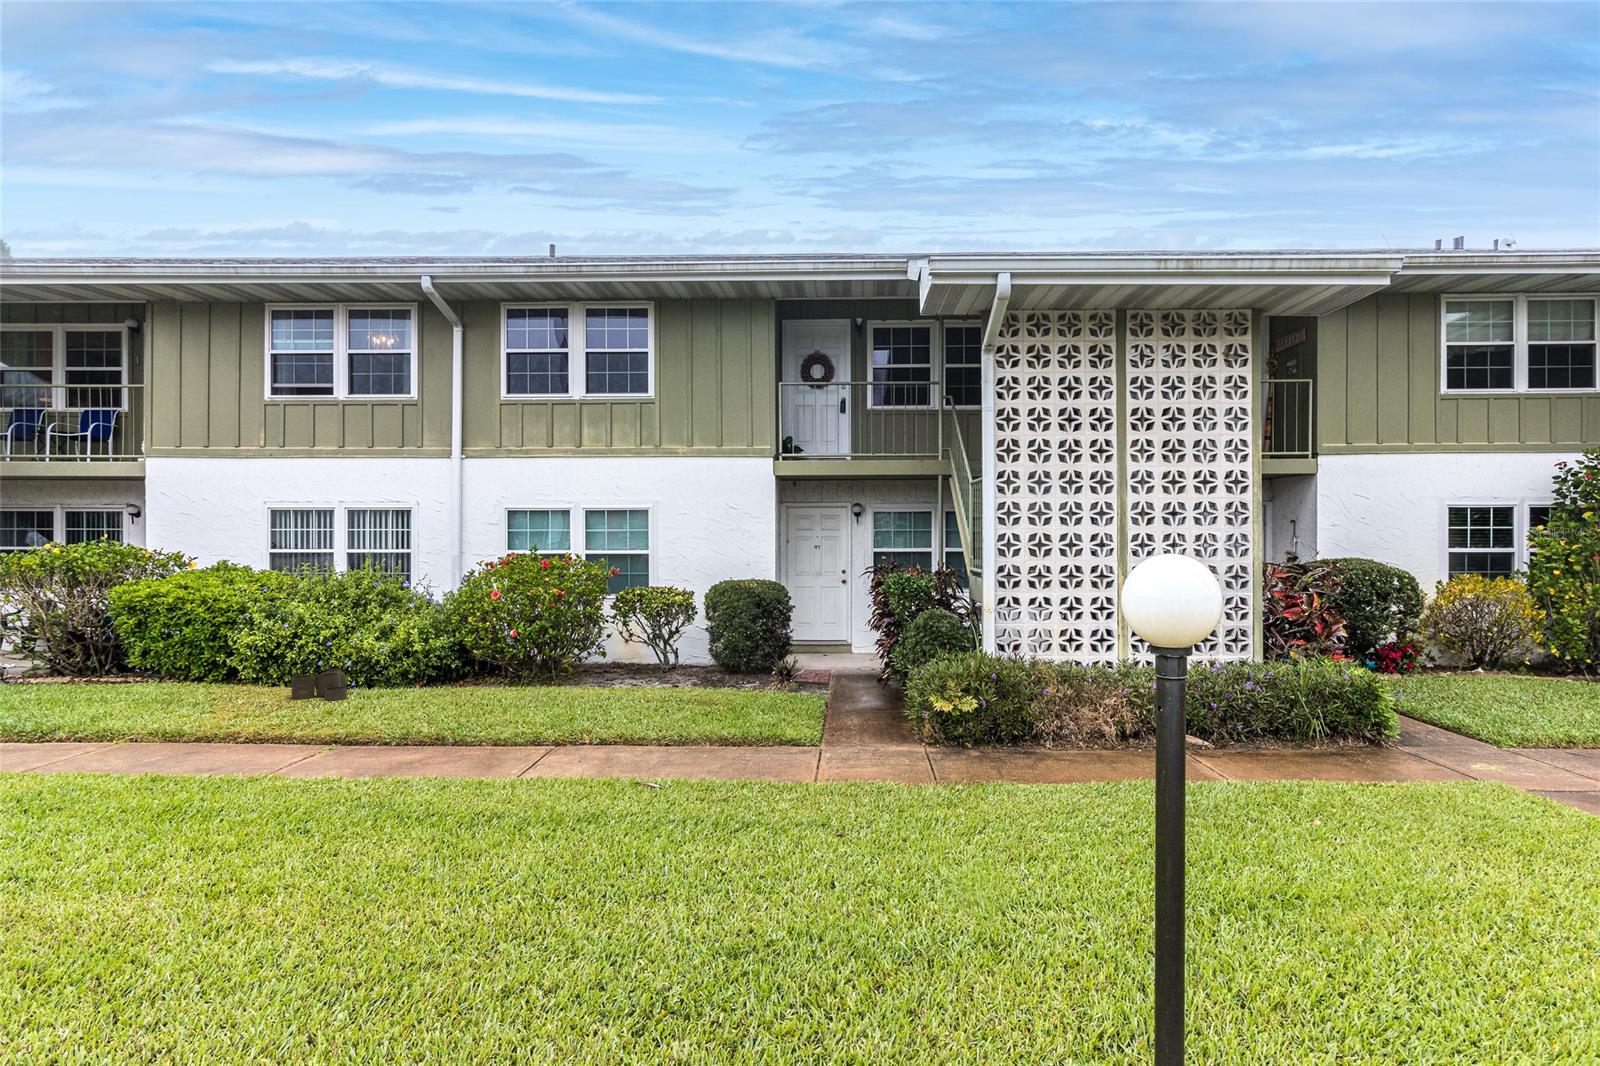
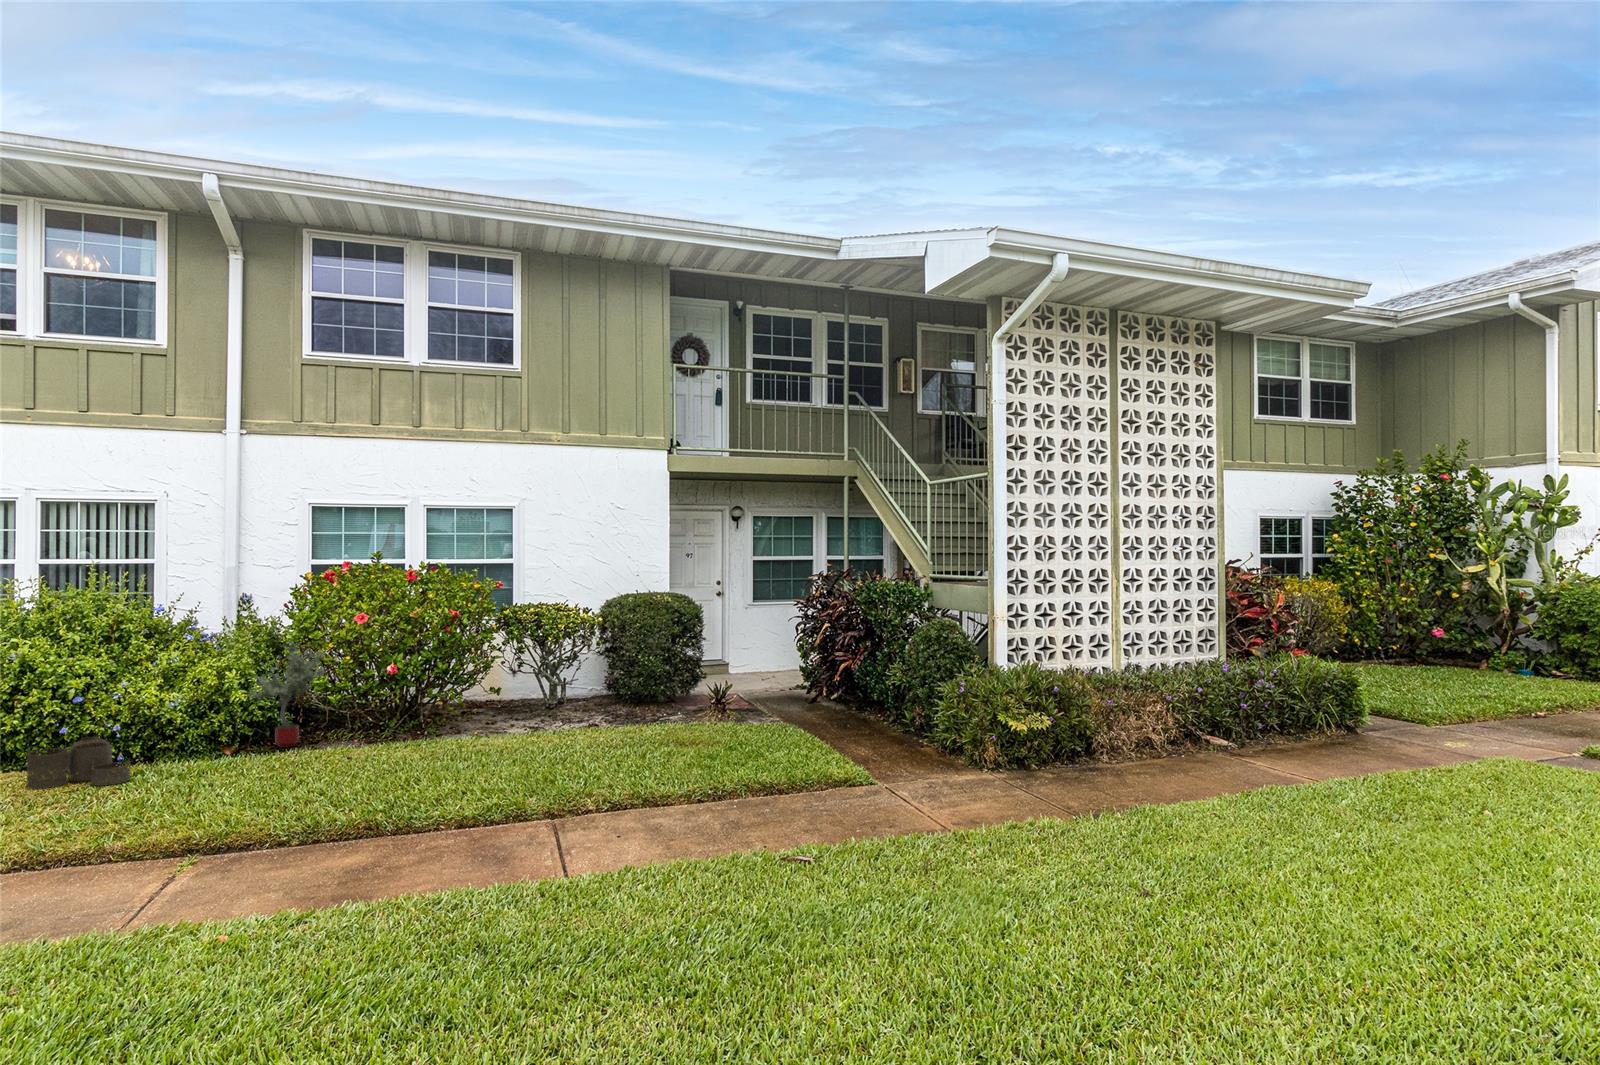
potted tree: none [425,610,483,686] -> present [250,641,325,748]

